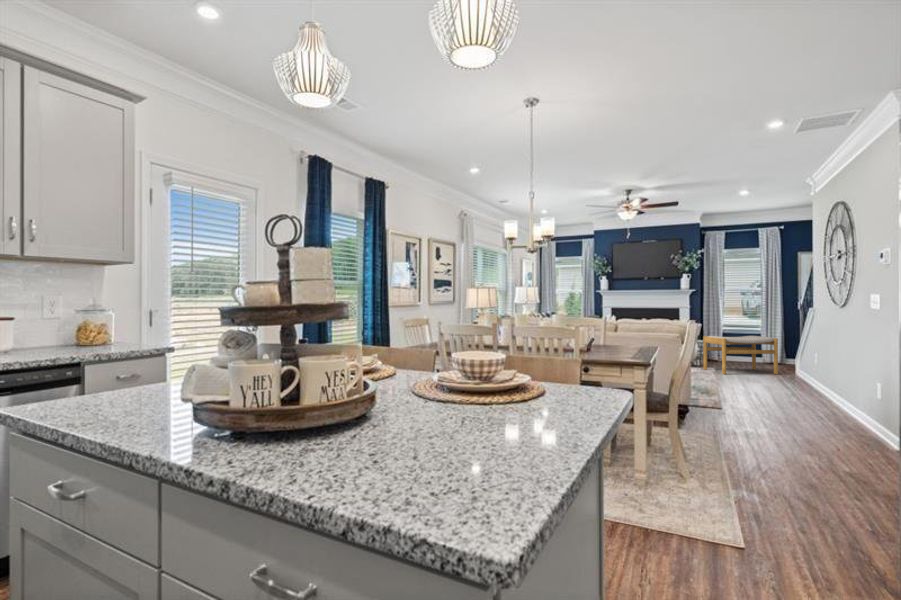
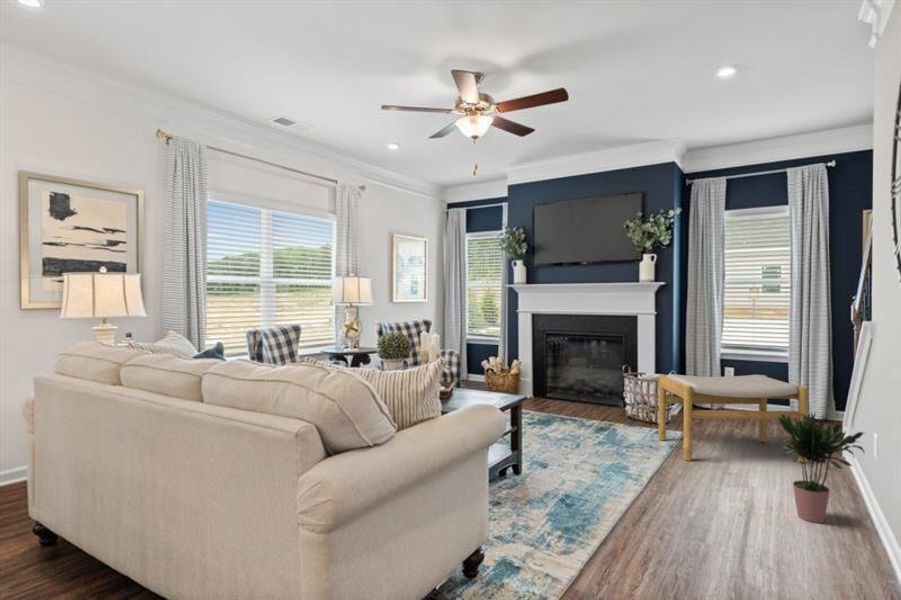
potted plant: none [772,340,809,385] -> present [778,412,865,523]

